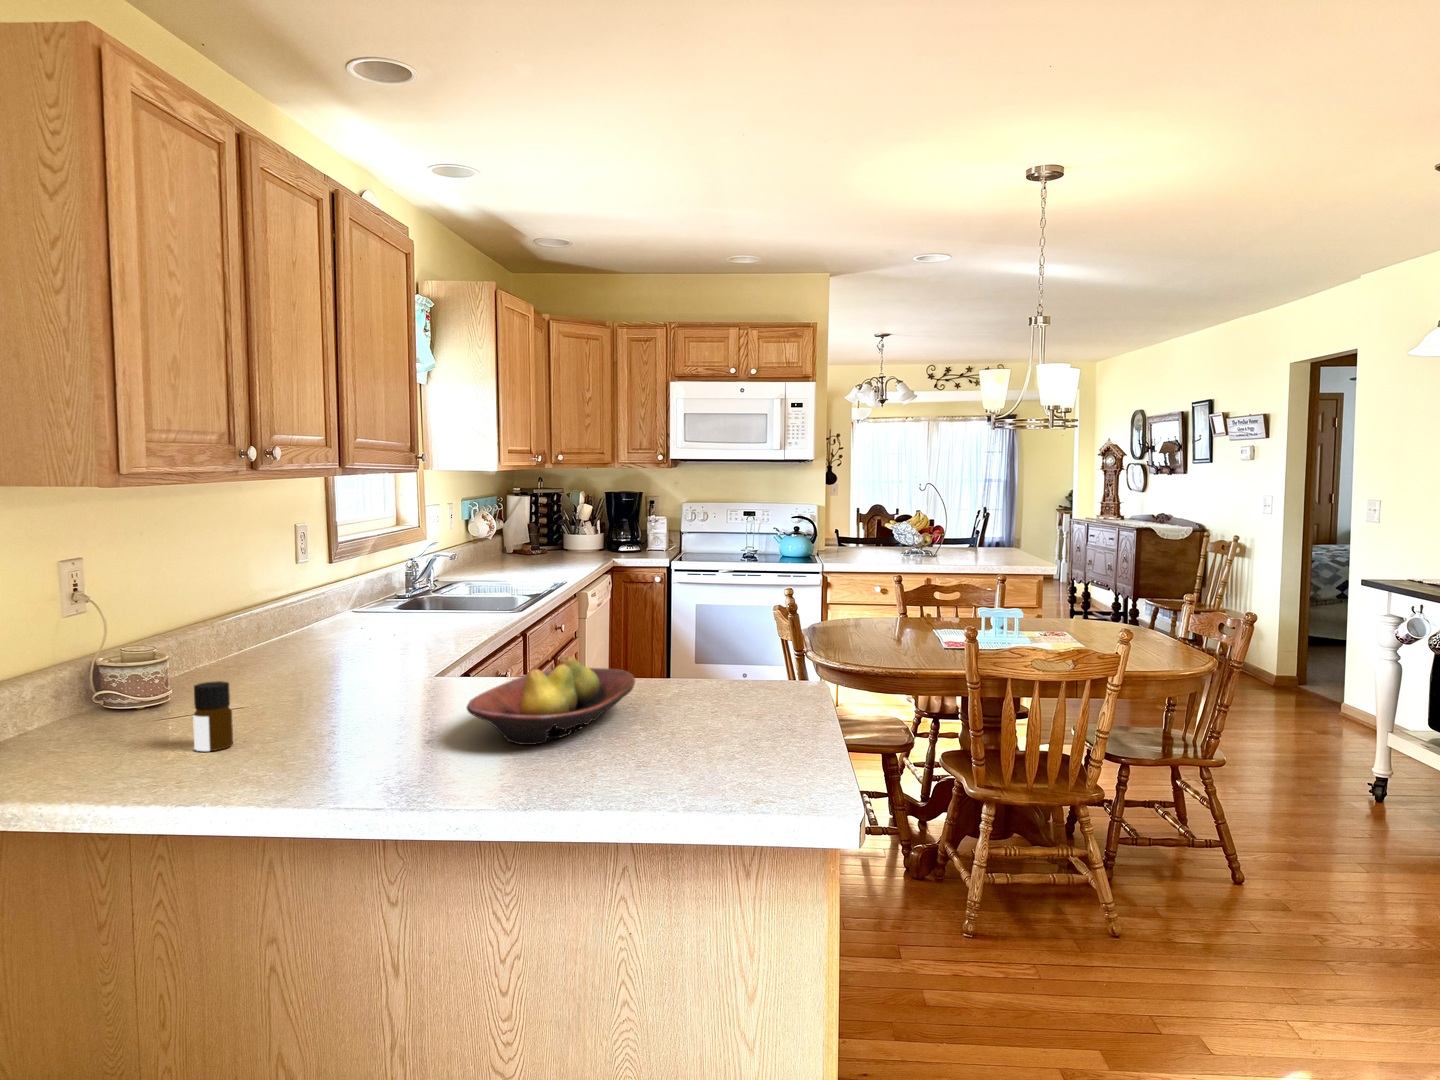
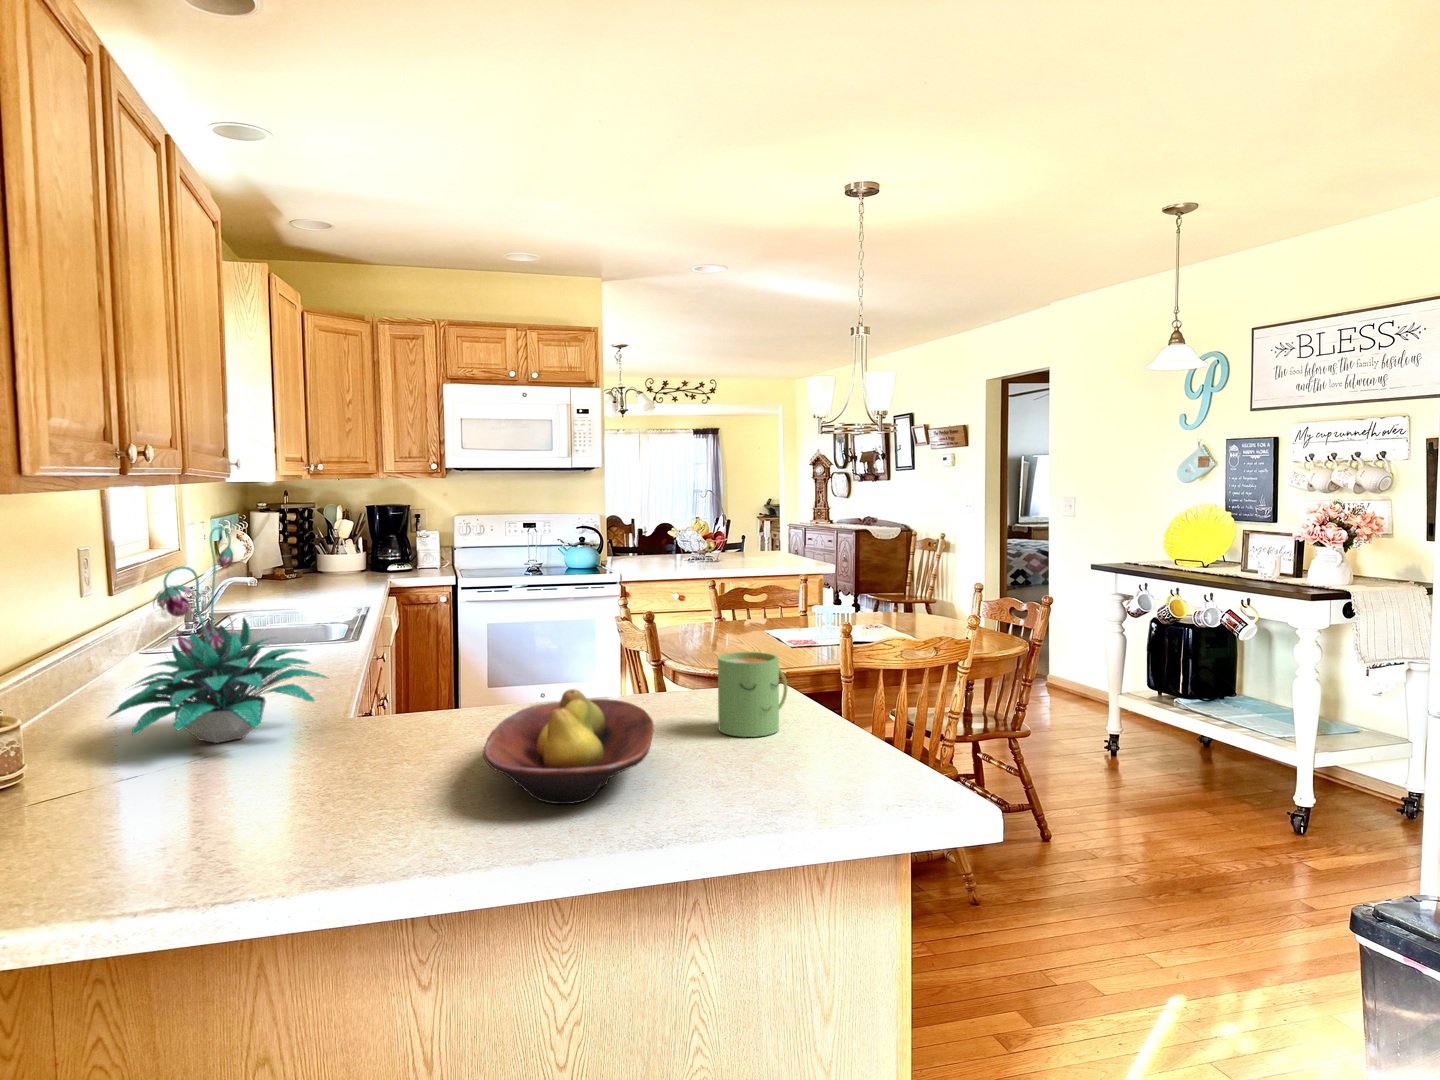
plant: none [272,513,434,678] -> present [108,527,327,743]
mug: none [711,638,778,713] -> present [718,652,787,737]
bottle: present [193,681,233,751] -> none [91,768,152,874]

